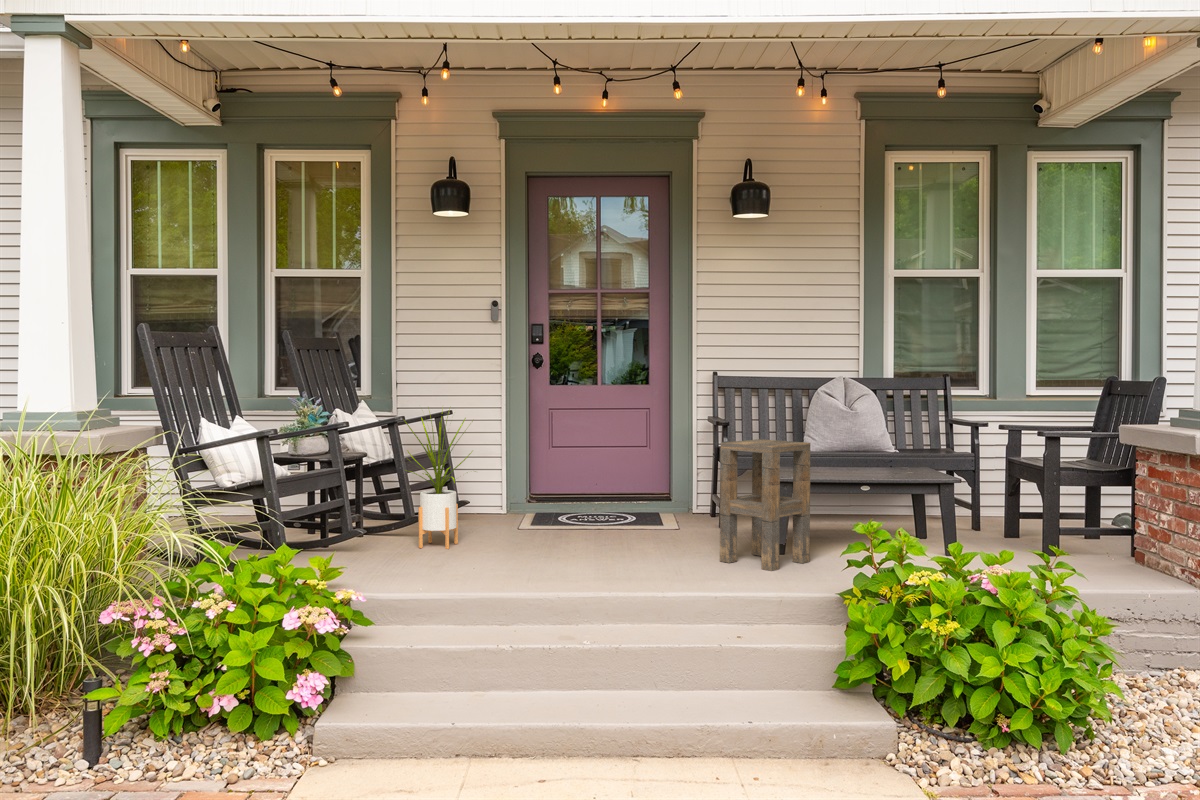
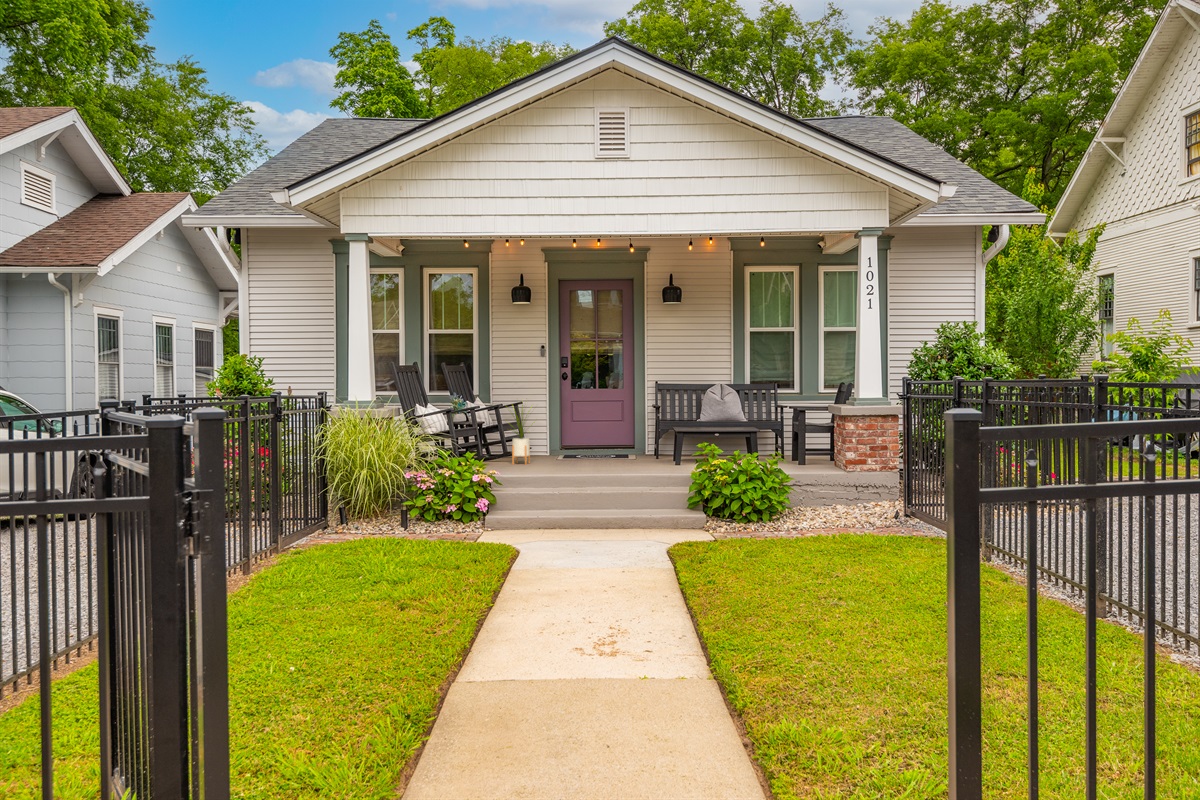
side table: present [720,439,811,571] -> none [651,412,692,469]

